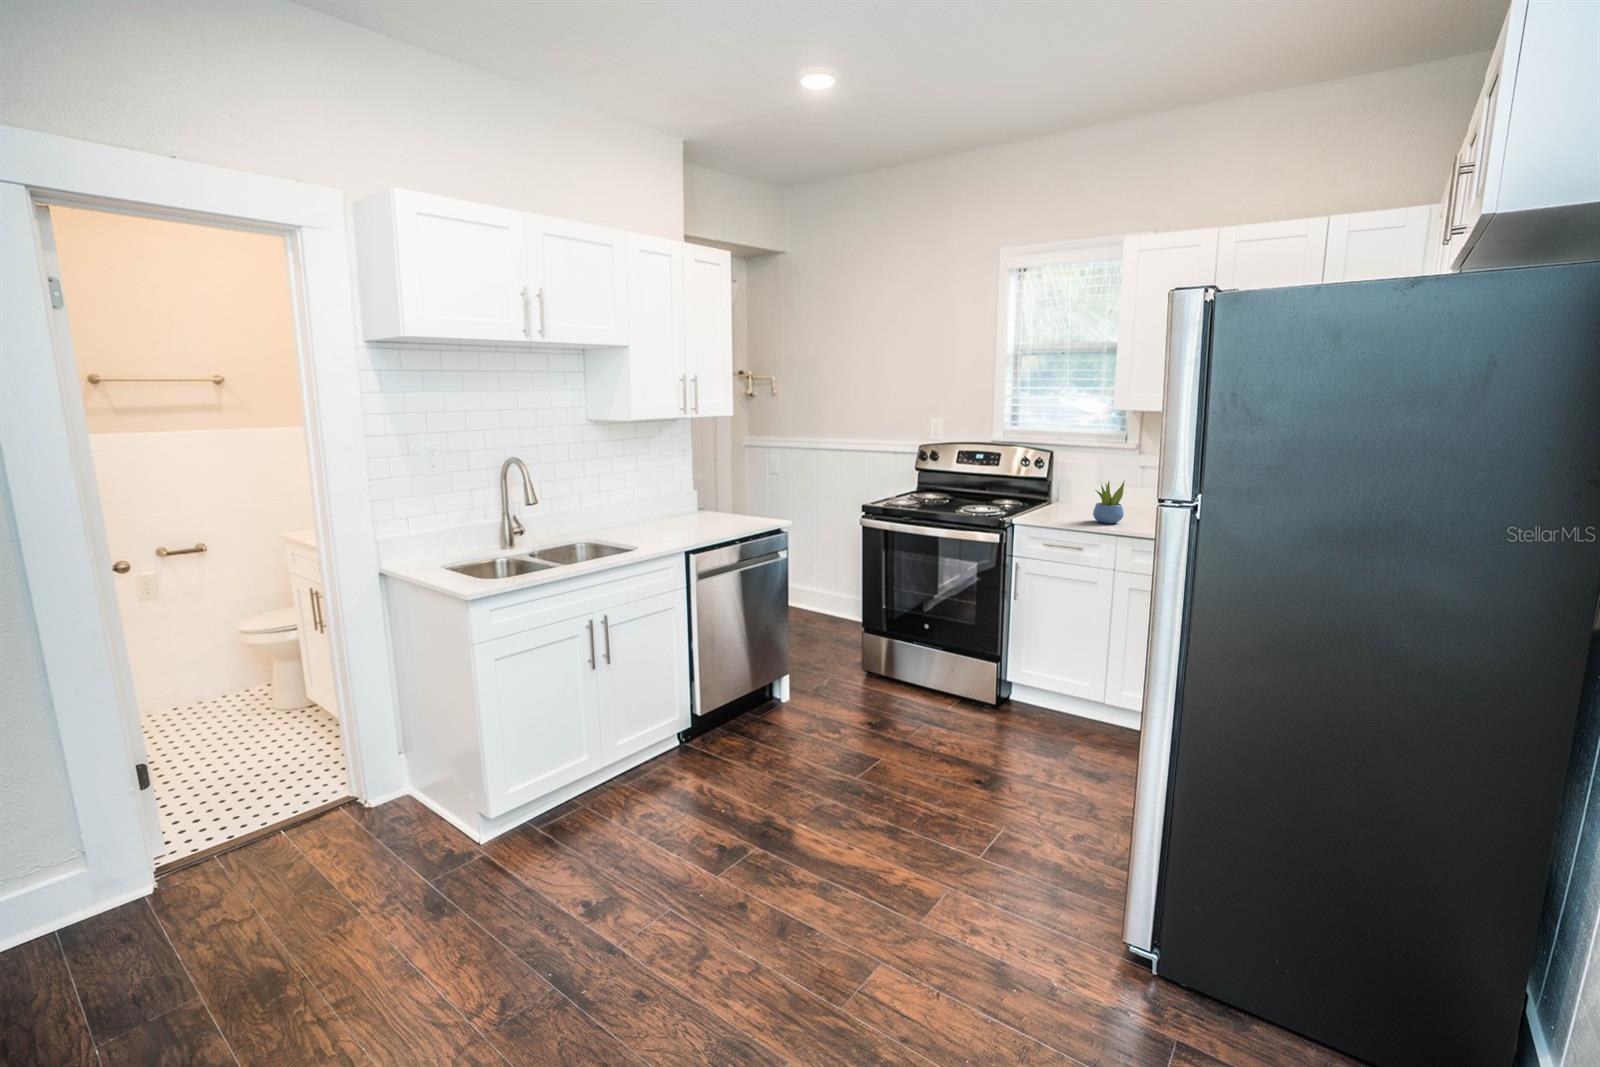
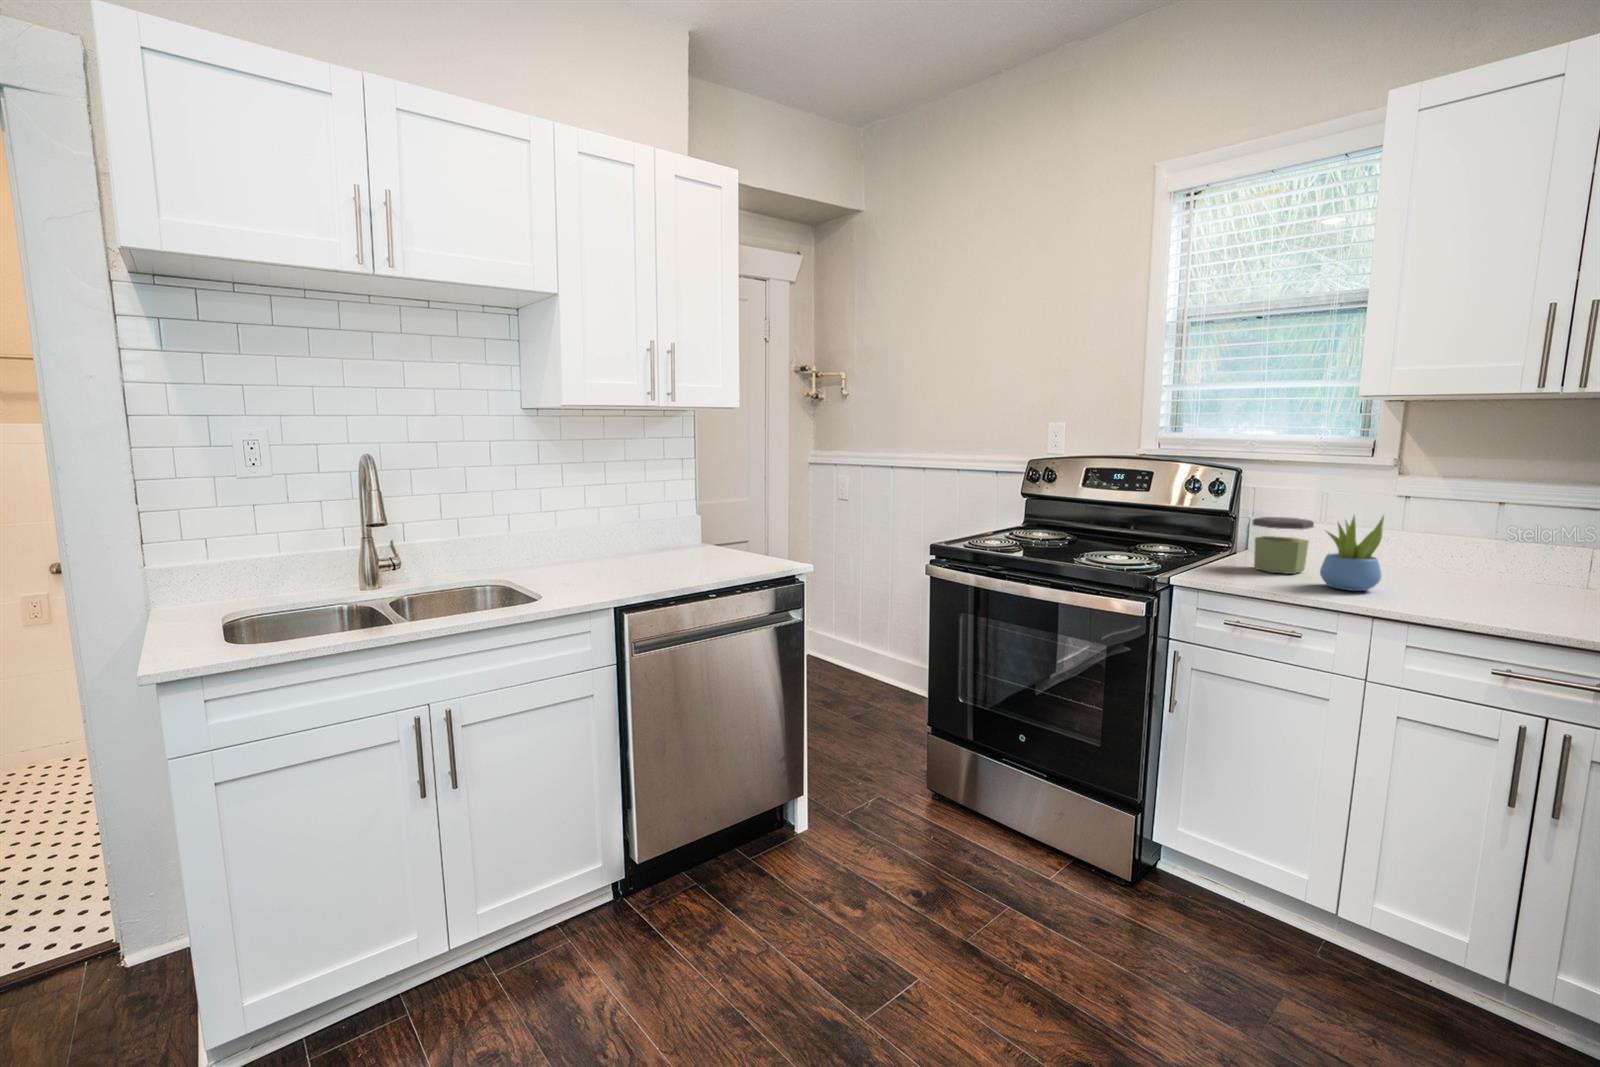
jar: none [1058,482,1091,516] -> present [1252,517,1314,574]

